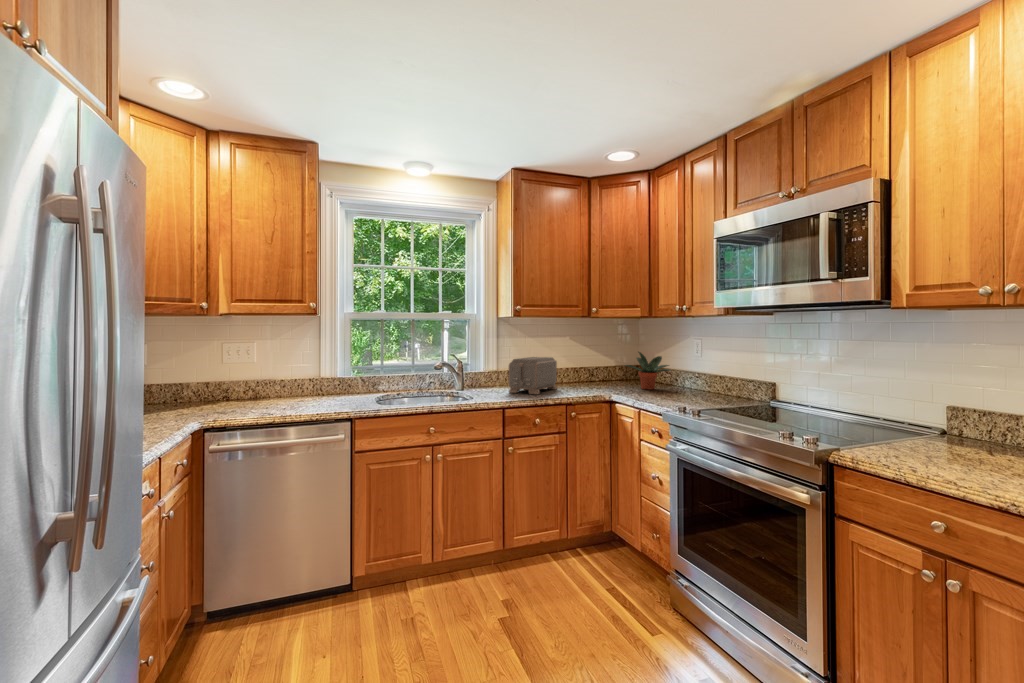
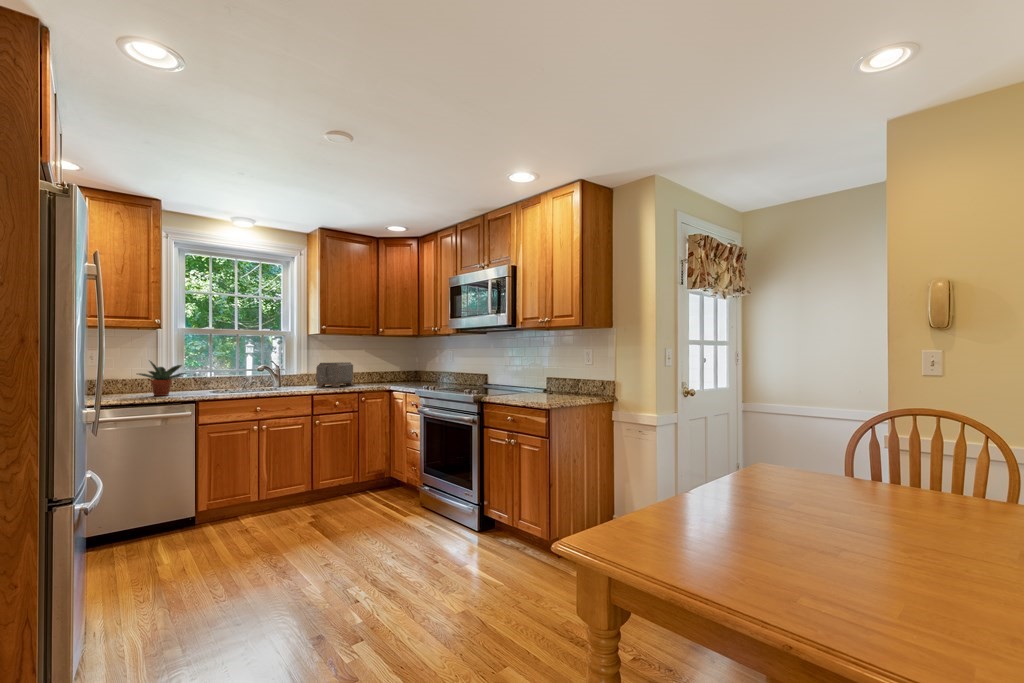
potted plant: present [625,352,671,390] -> present [137,361,186,396]

